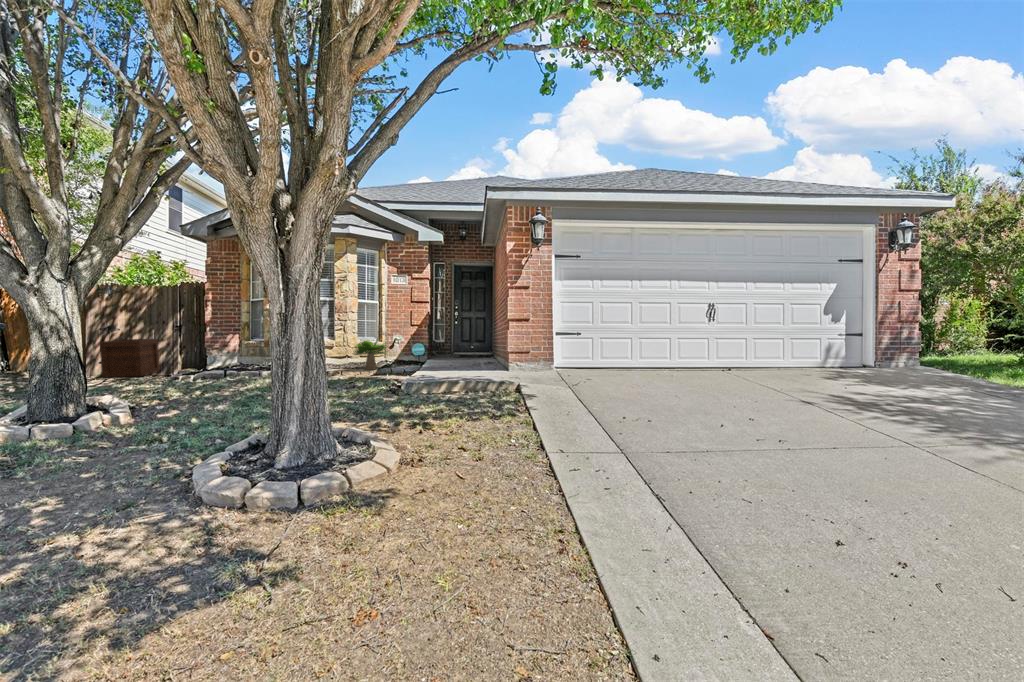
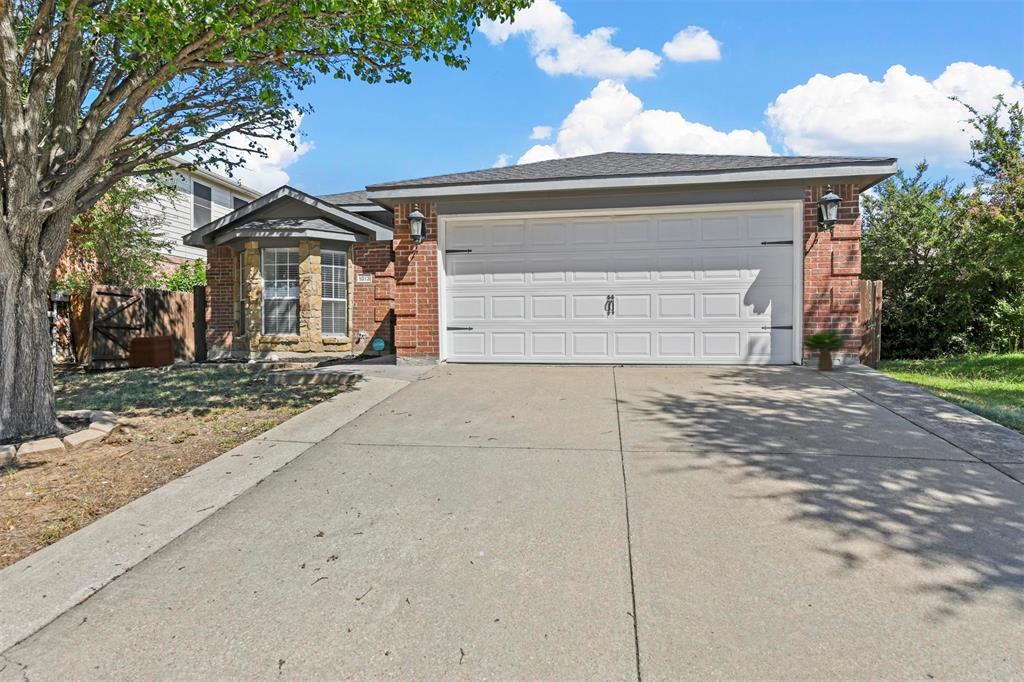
potted plant: present [354,340,386,370] -> present [802,330,848,370]

